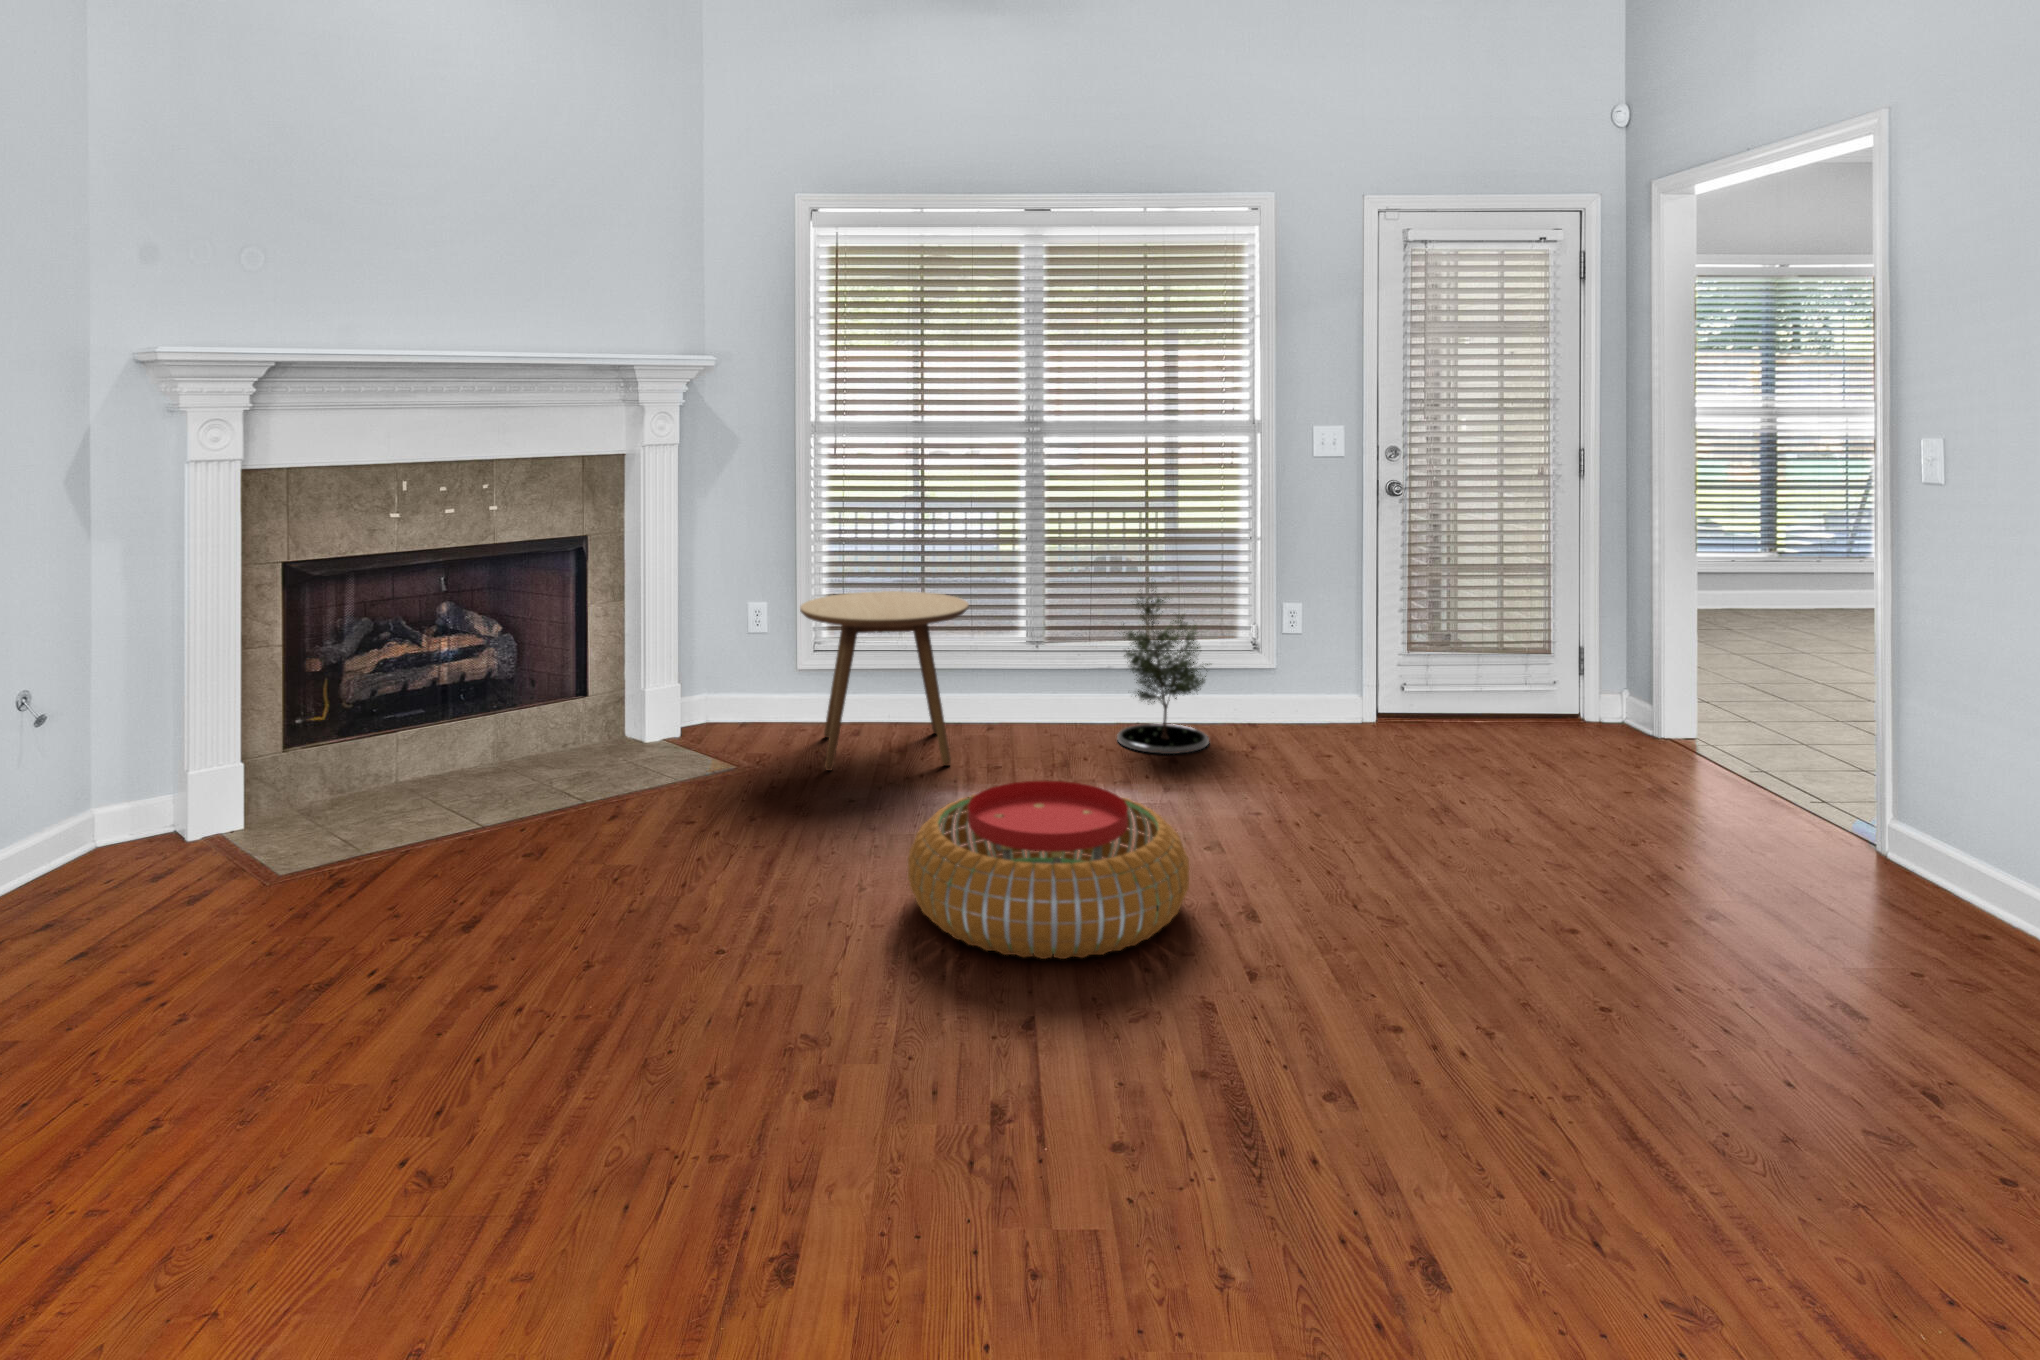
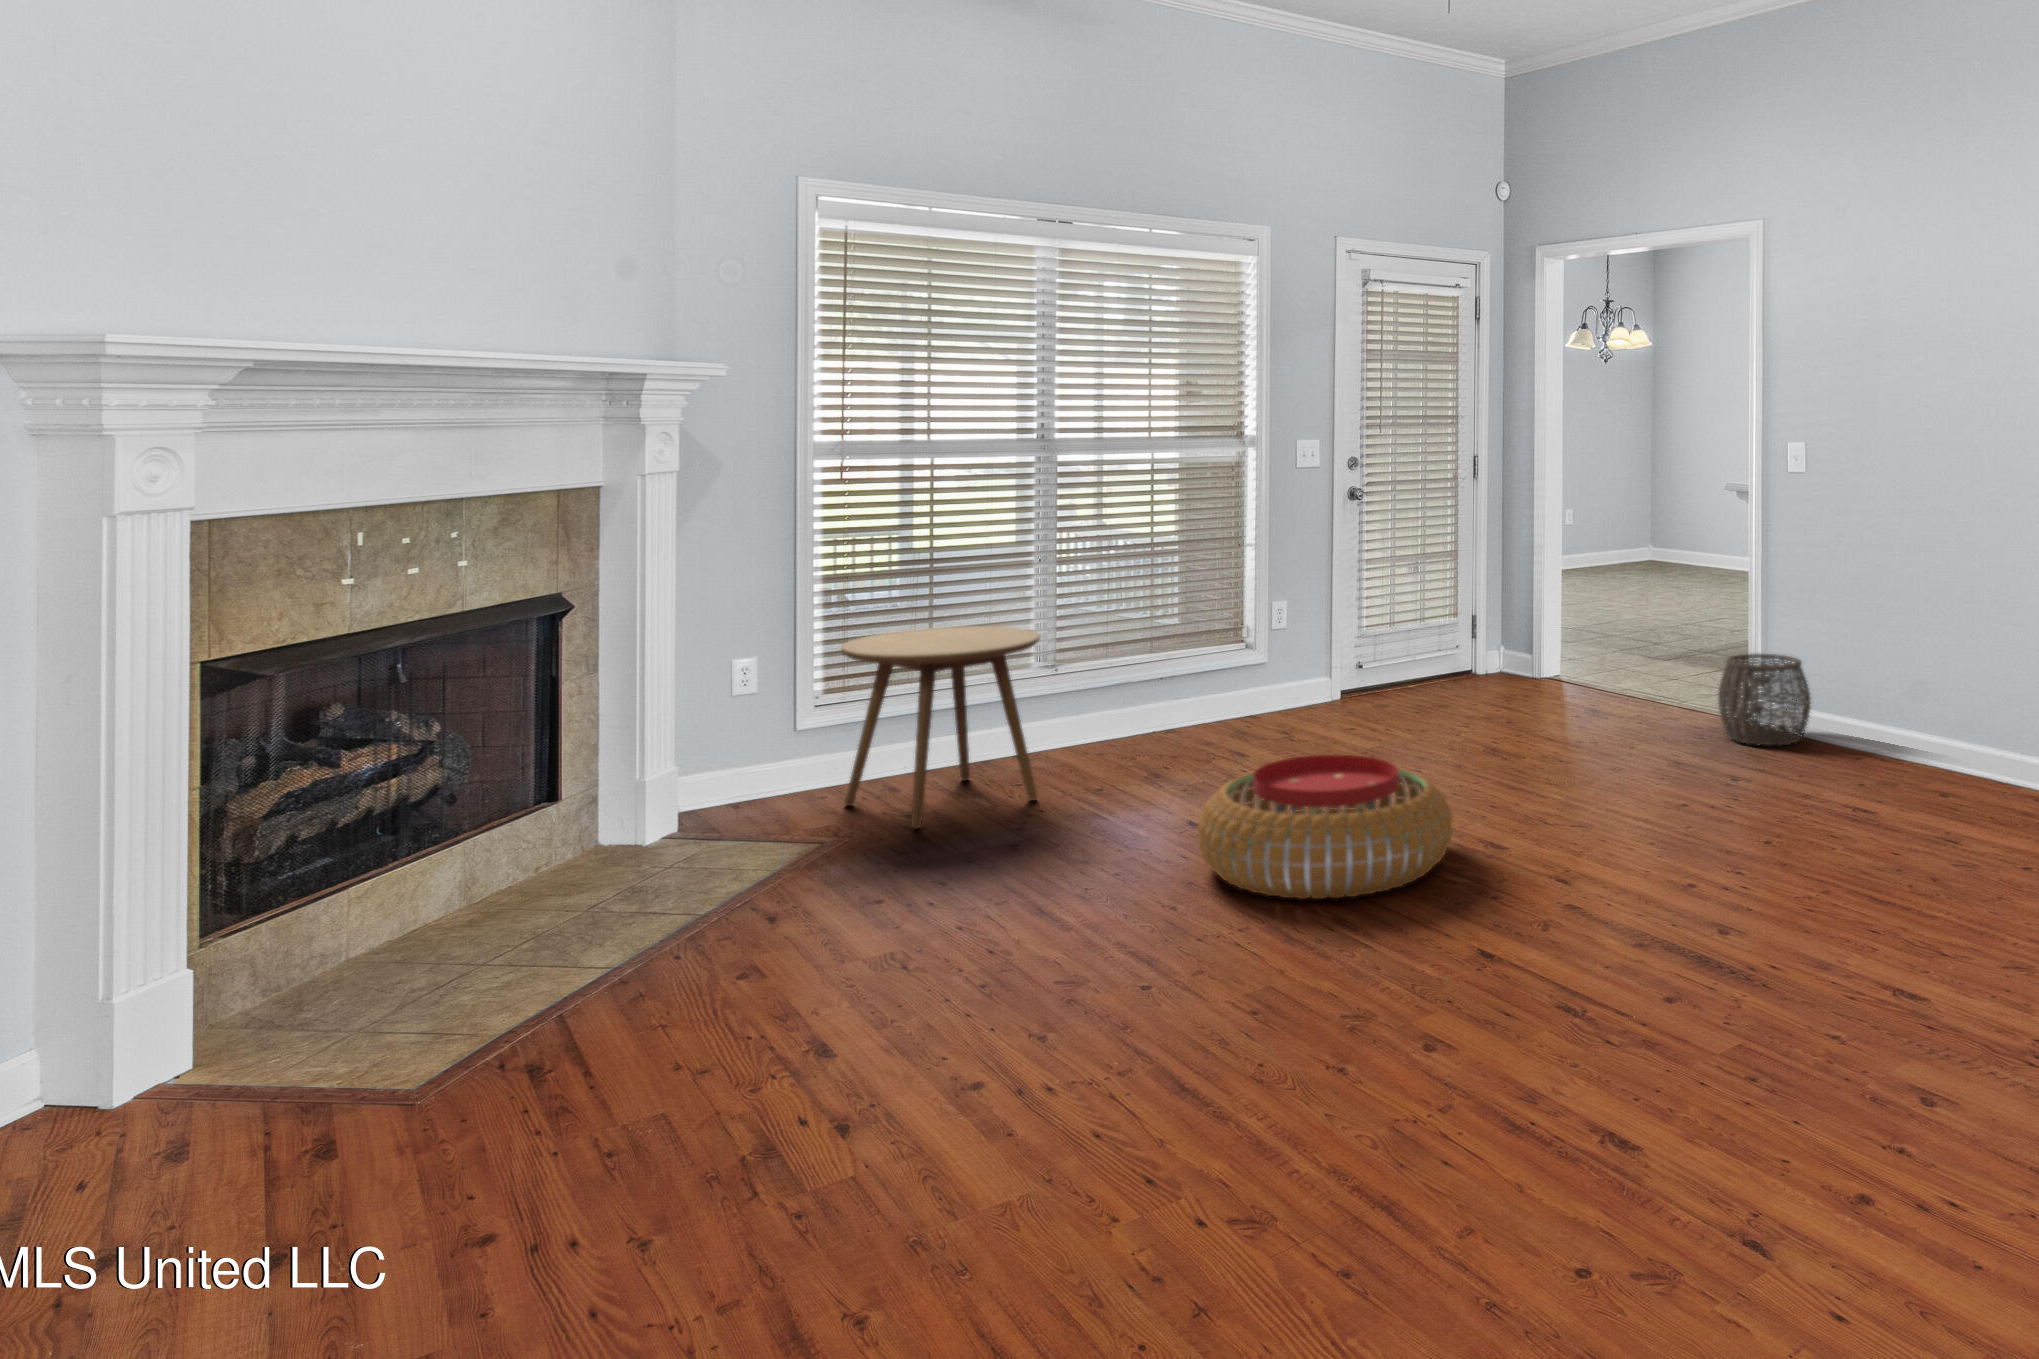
potted tree: present [1117,583,1209,754] -> none [1146,586,1242,756]
woven basket: none [1796,763,1966,919] -> present [1718,653,1811,746]

